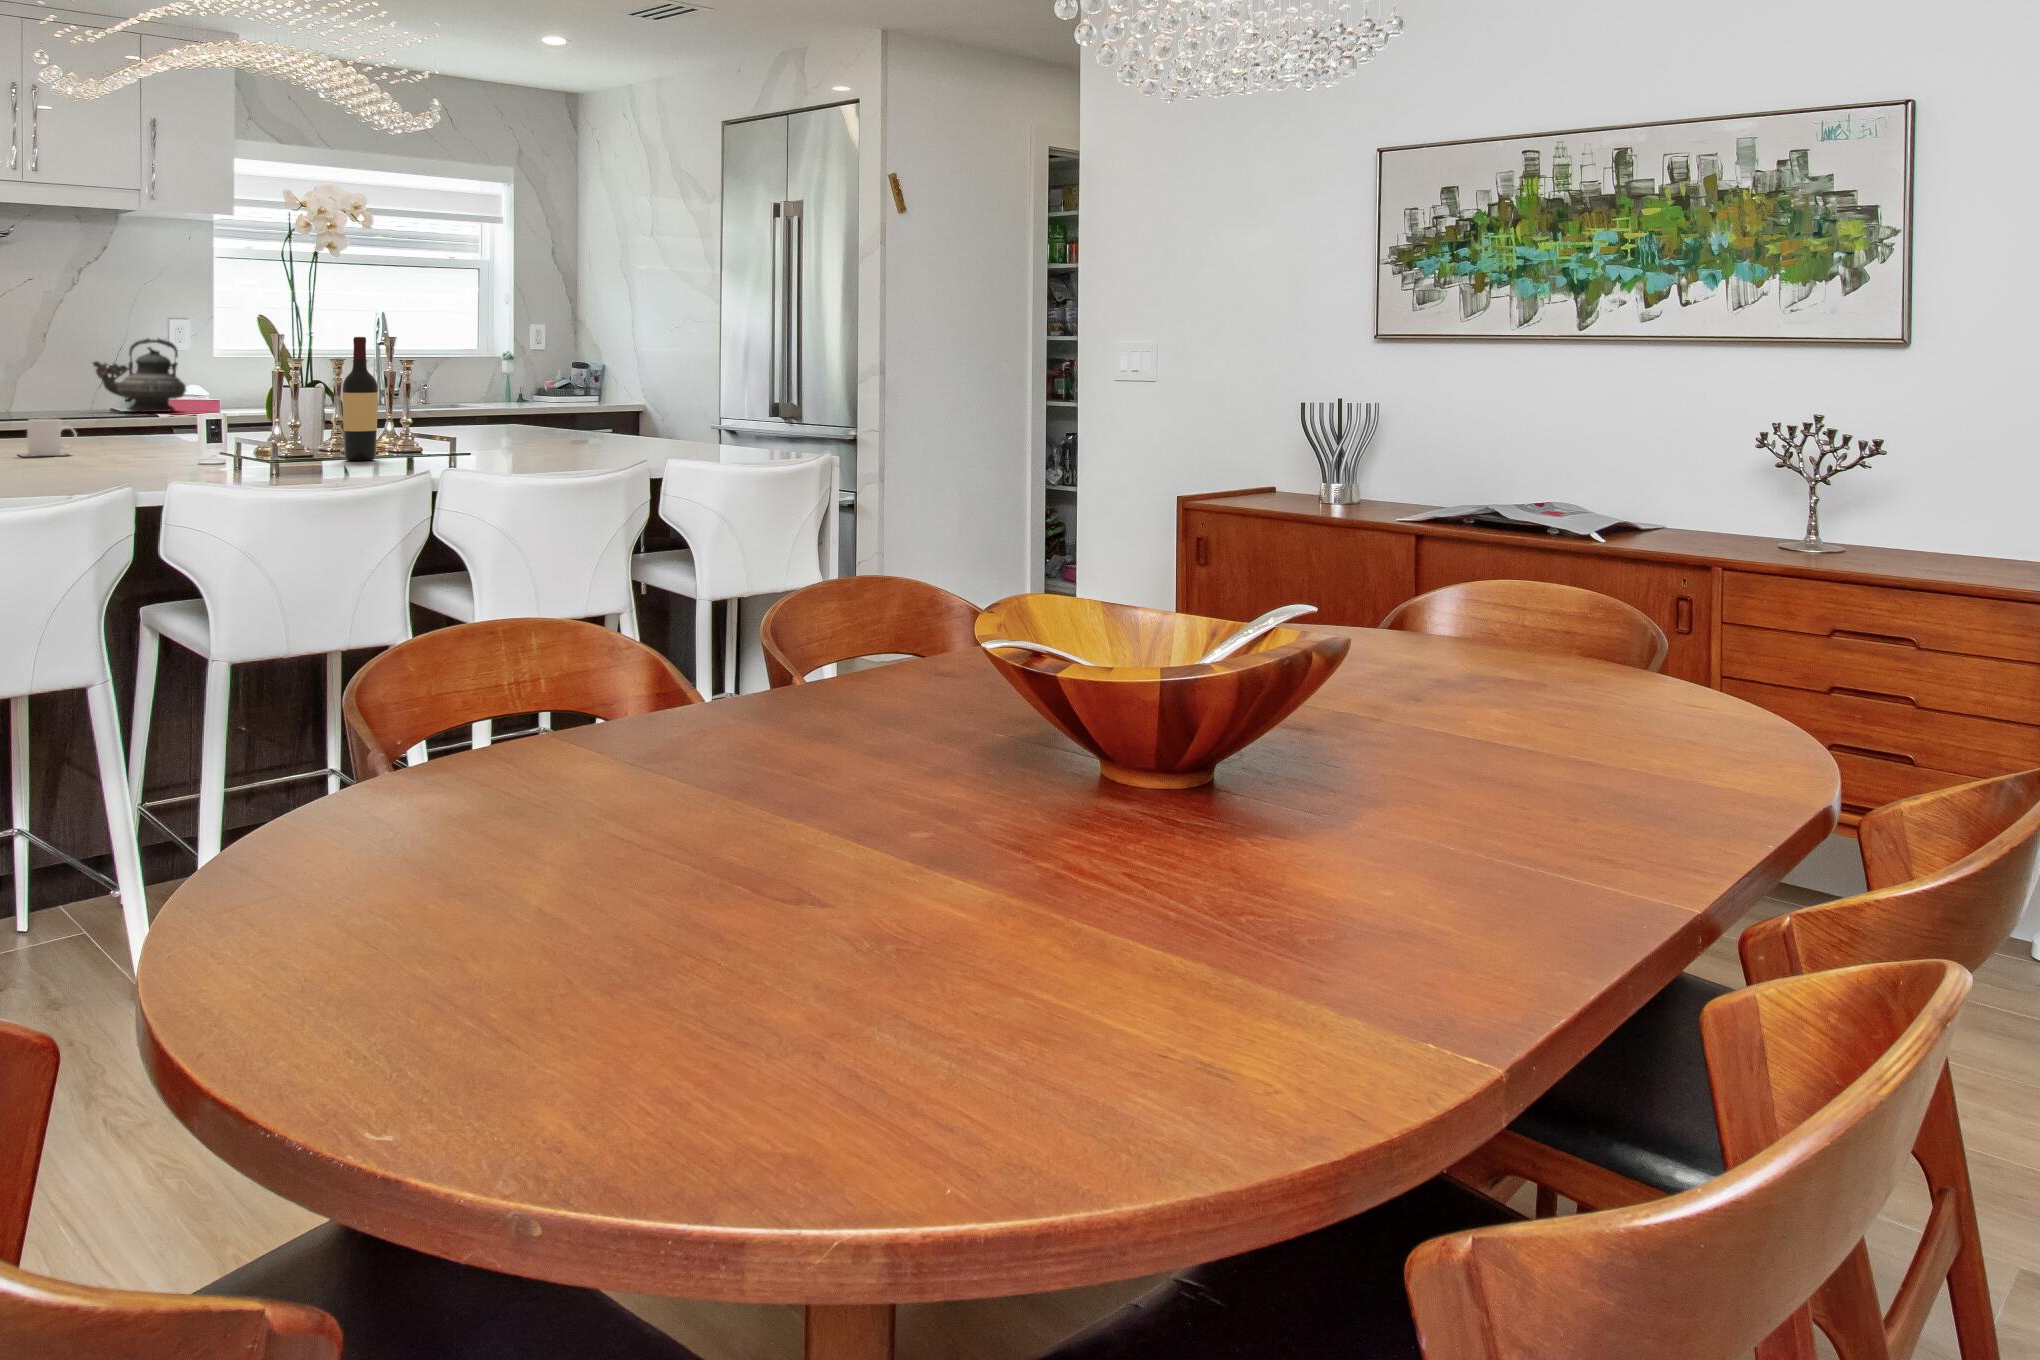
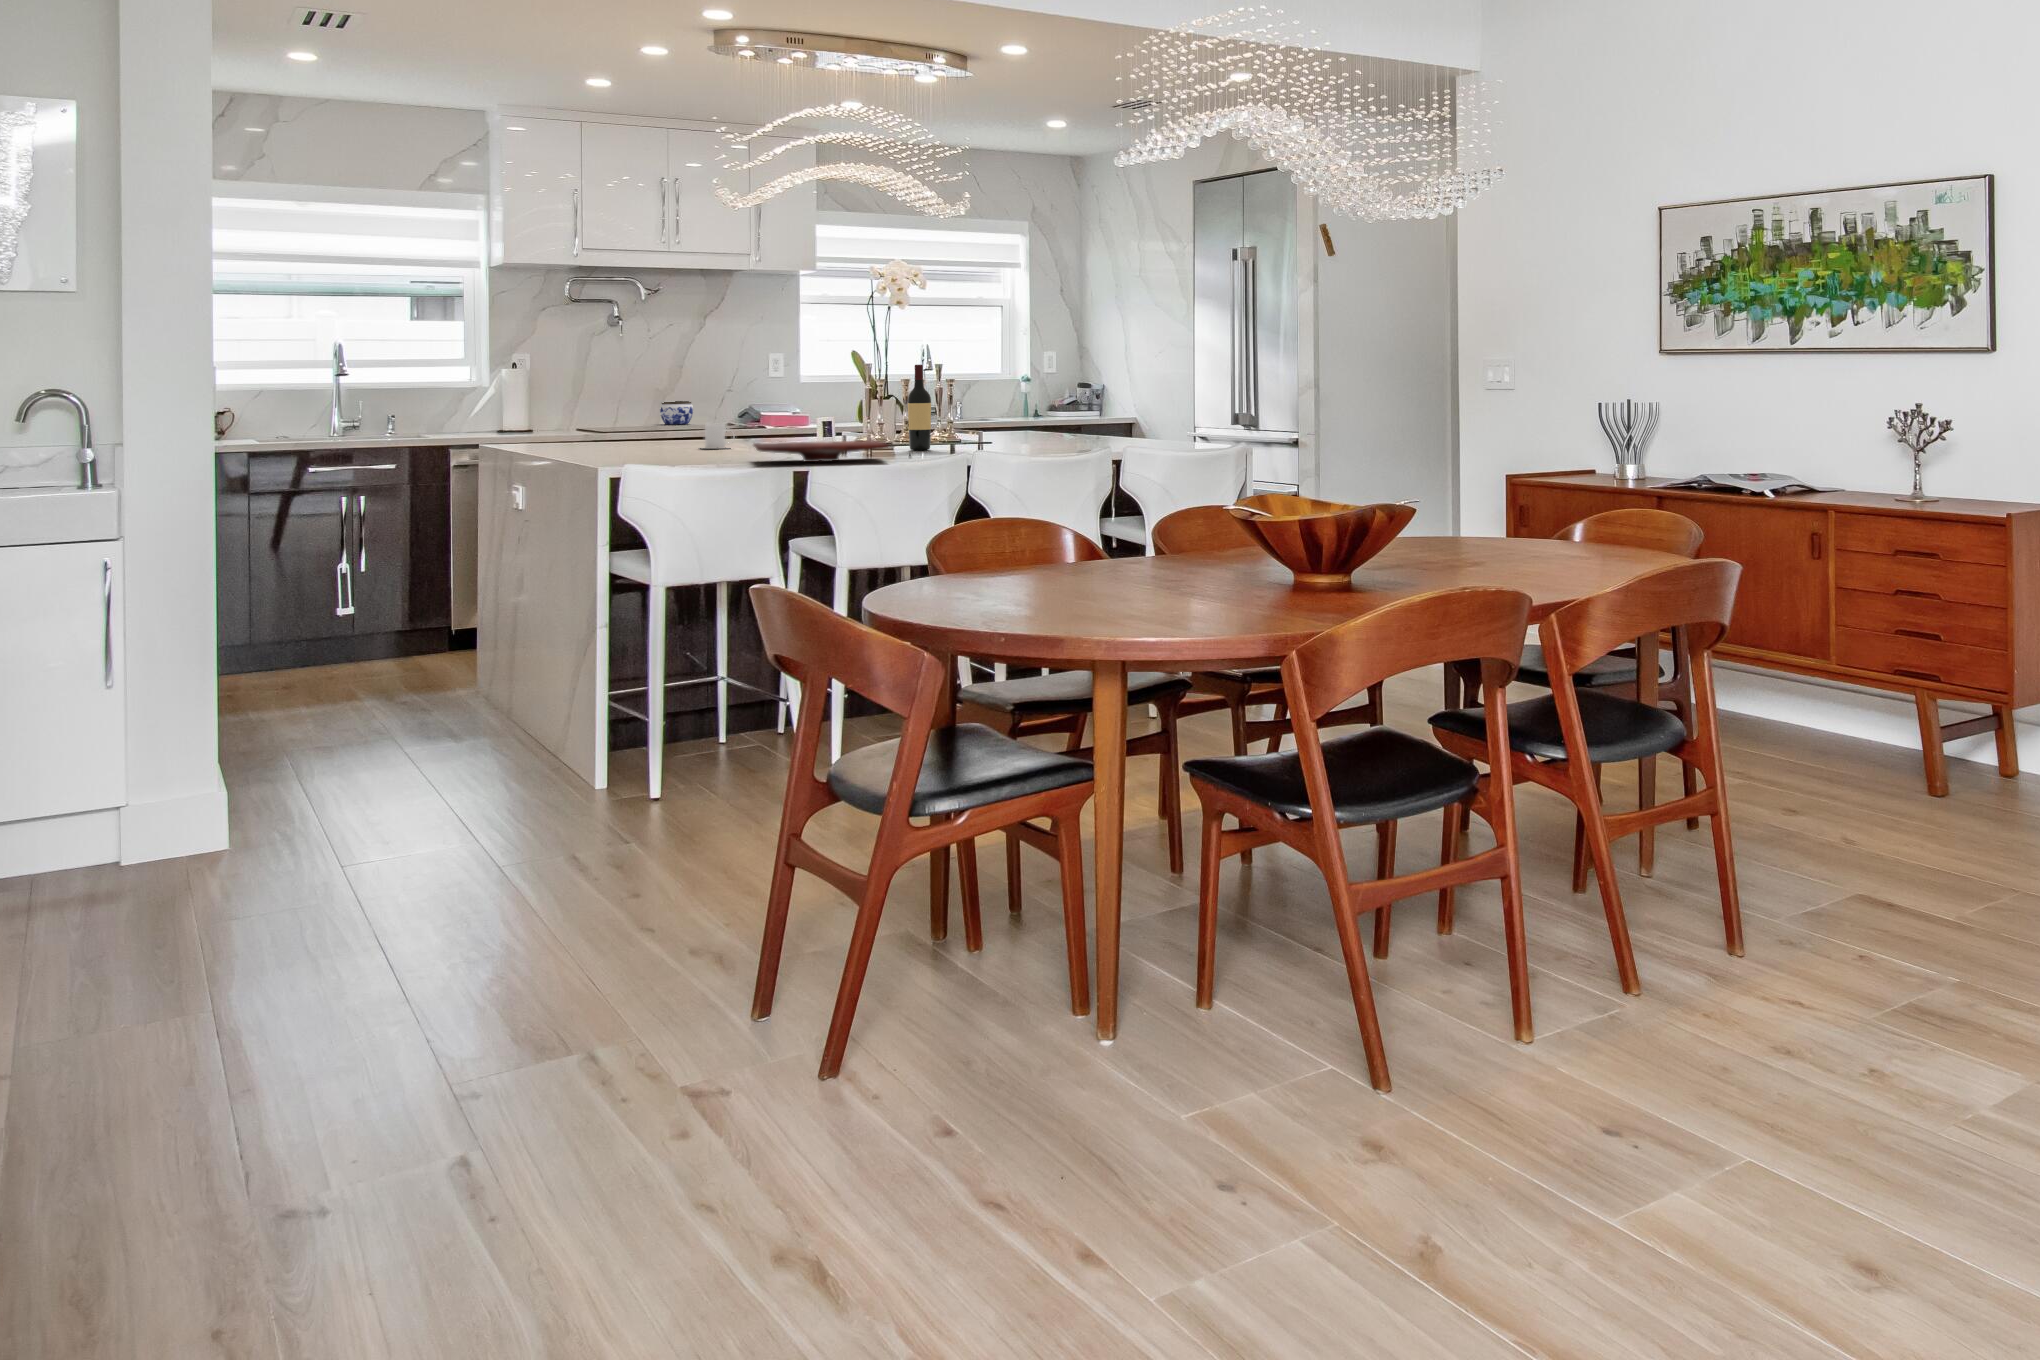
teapot: present [93,339,186,412] -> none [716,368,783,426]
jar: none [17,379,64,409] -> present [660,401,693,425]
cutting board: none [71,451,302,488] -> present [754,440,888,462]

